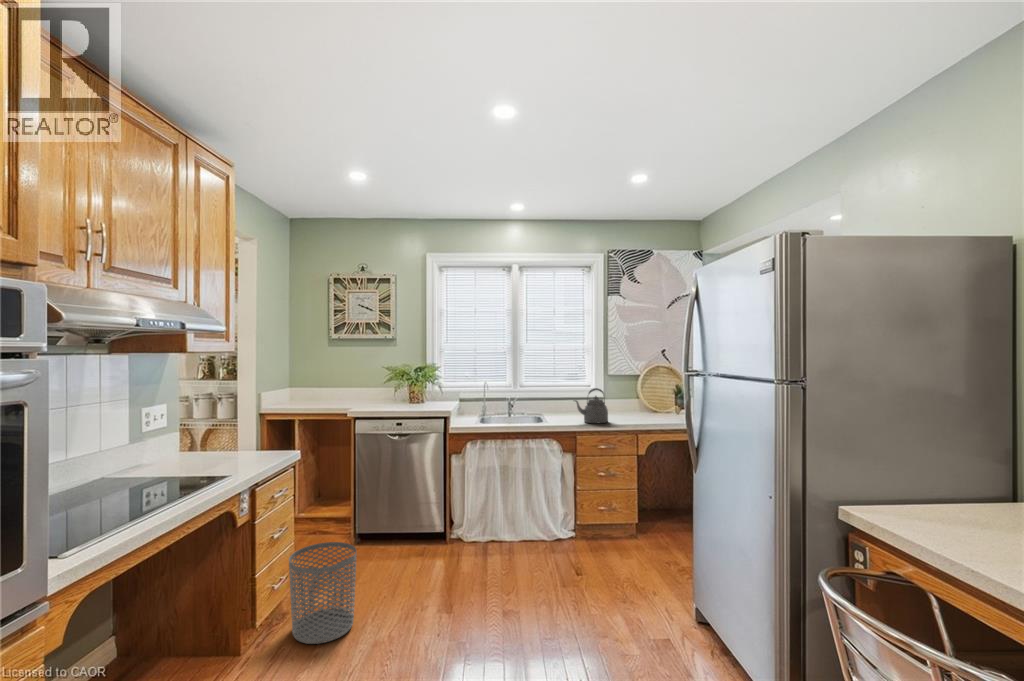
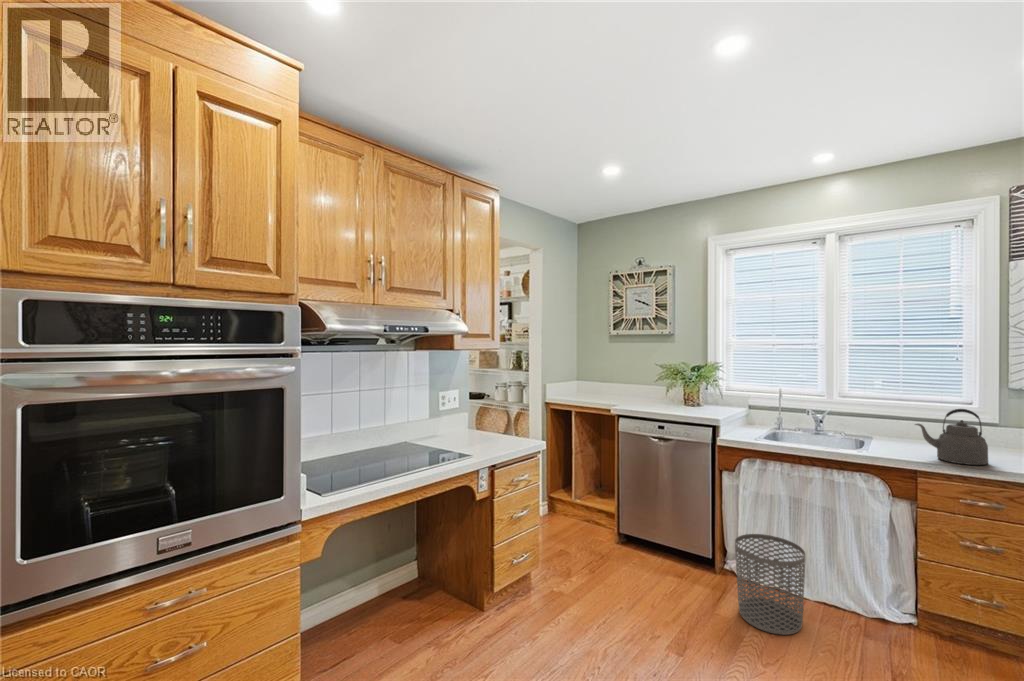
waste bin: present [289,542,357,644] -> present [735,534,805,635]

